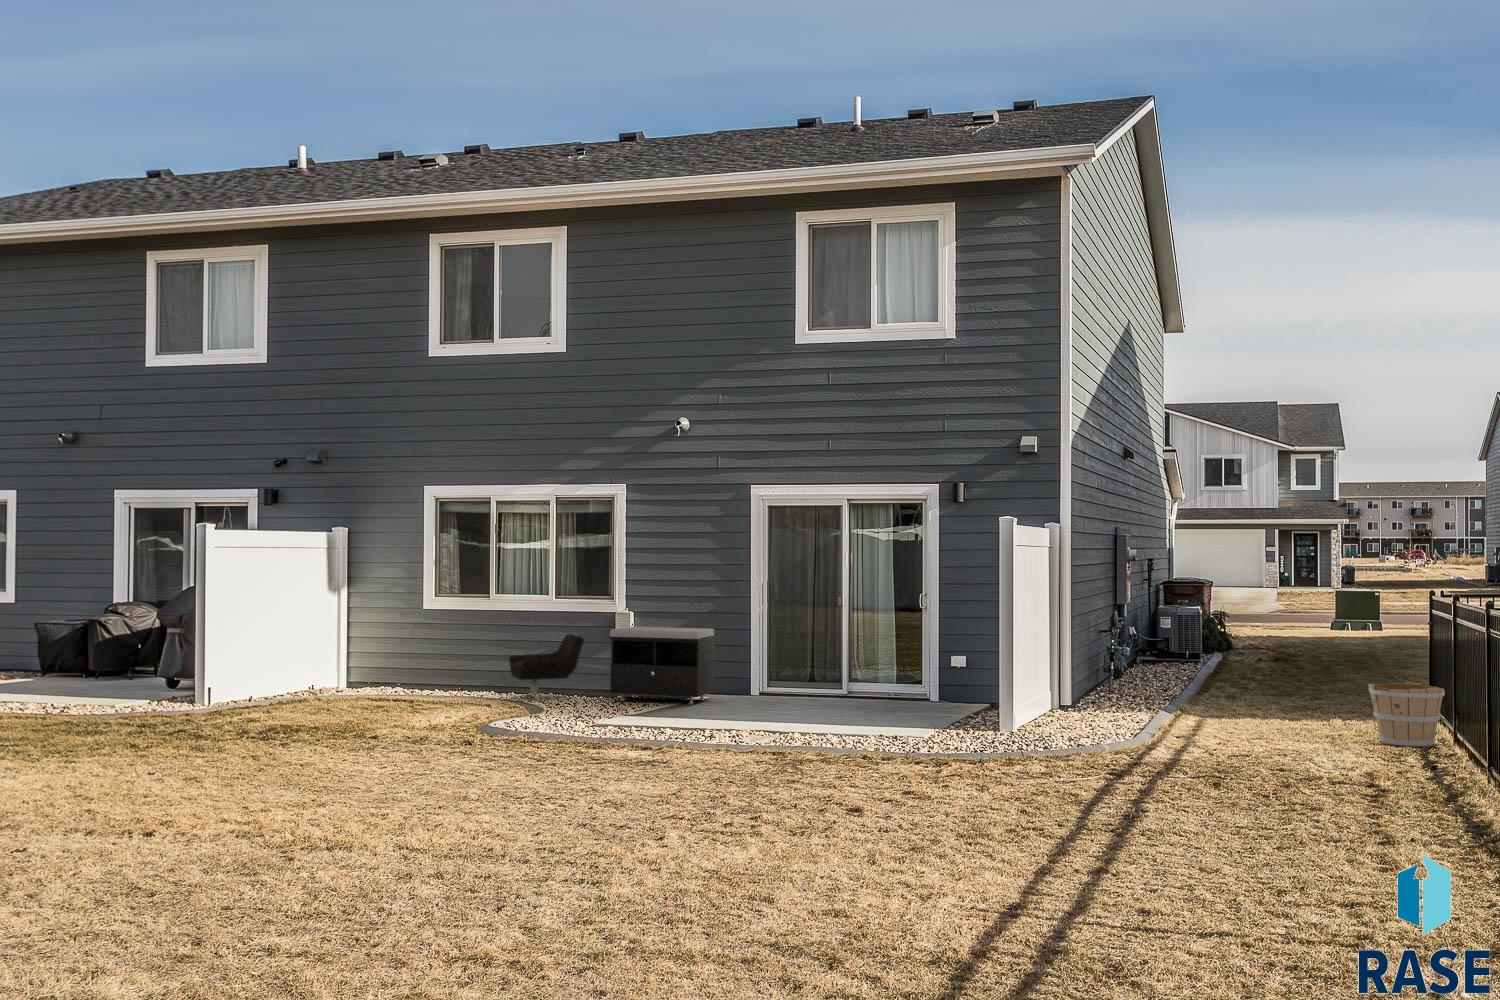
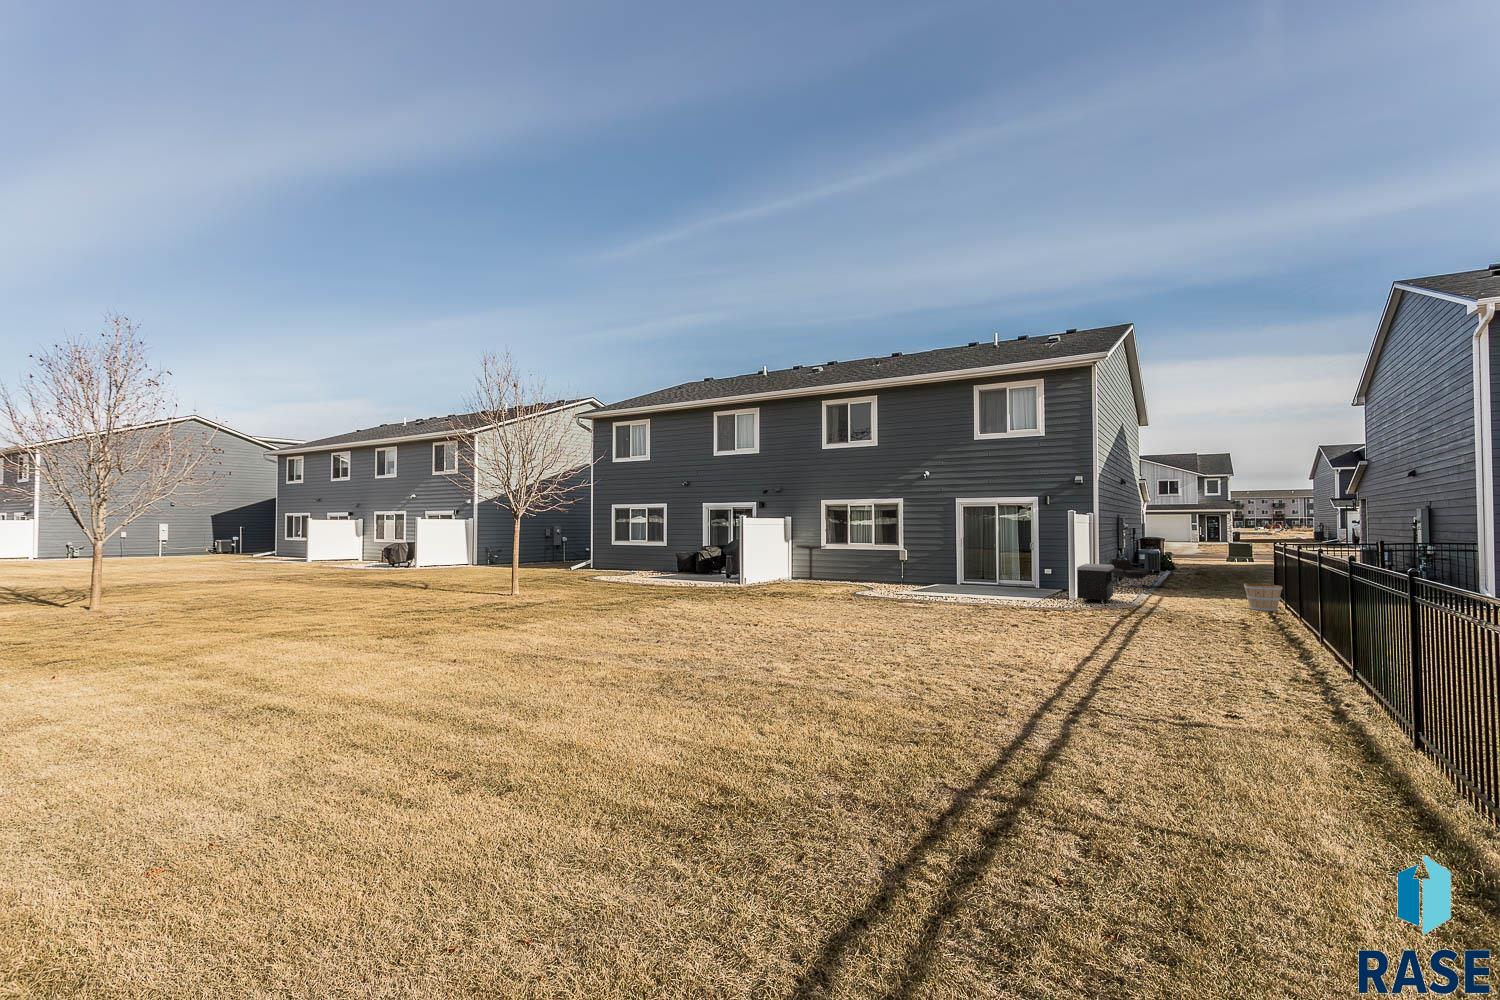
pedestal table: none [353,602,437,694] -> present [796,545,826,580]
storage bench: present [610,626,714,704] -> present [1077,564,1114,603]
lounge chair: present [509,634,584,701] -> present [1110,559,1150,587]

